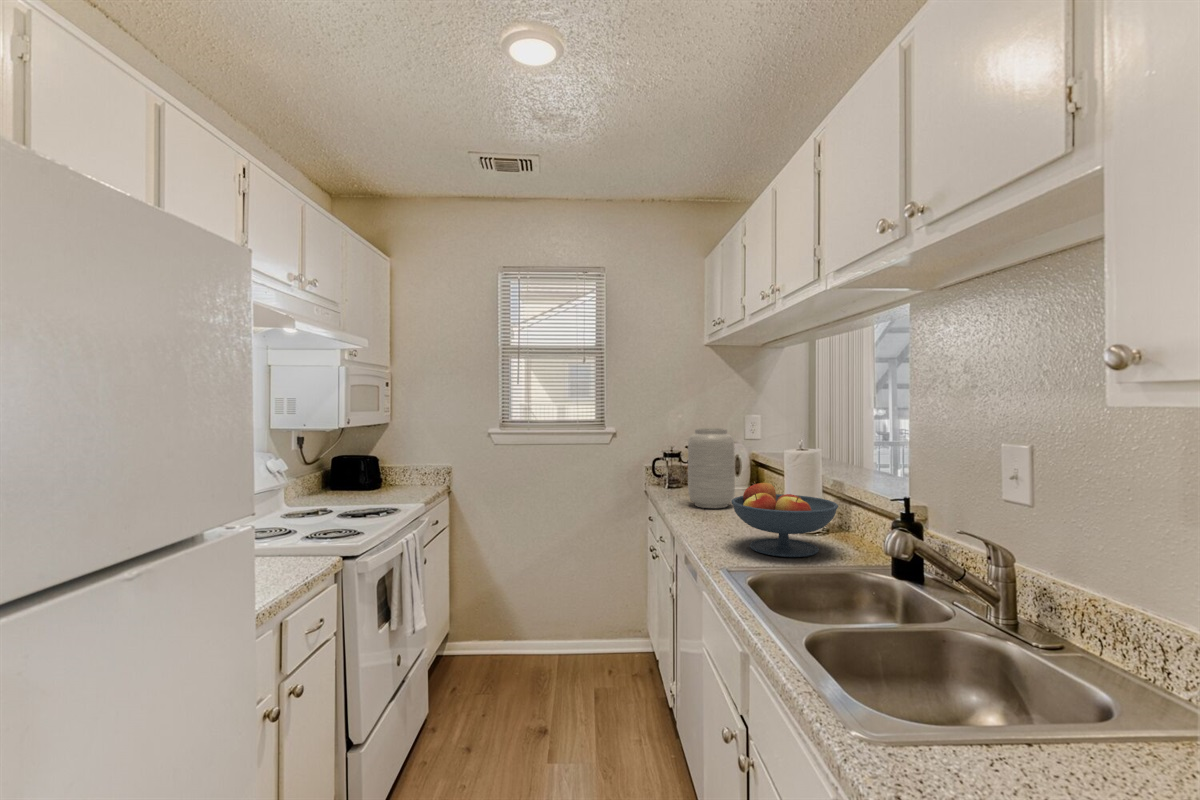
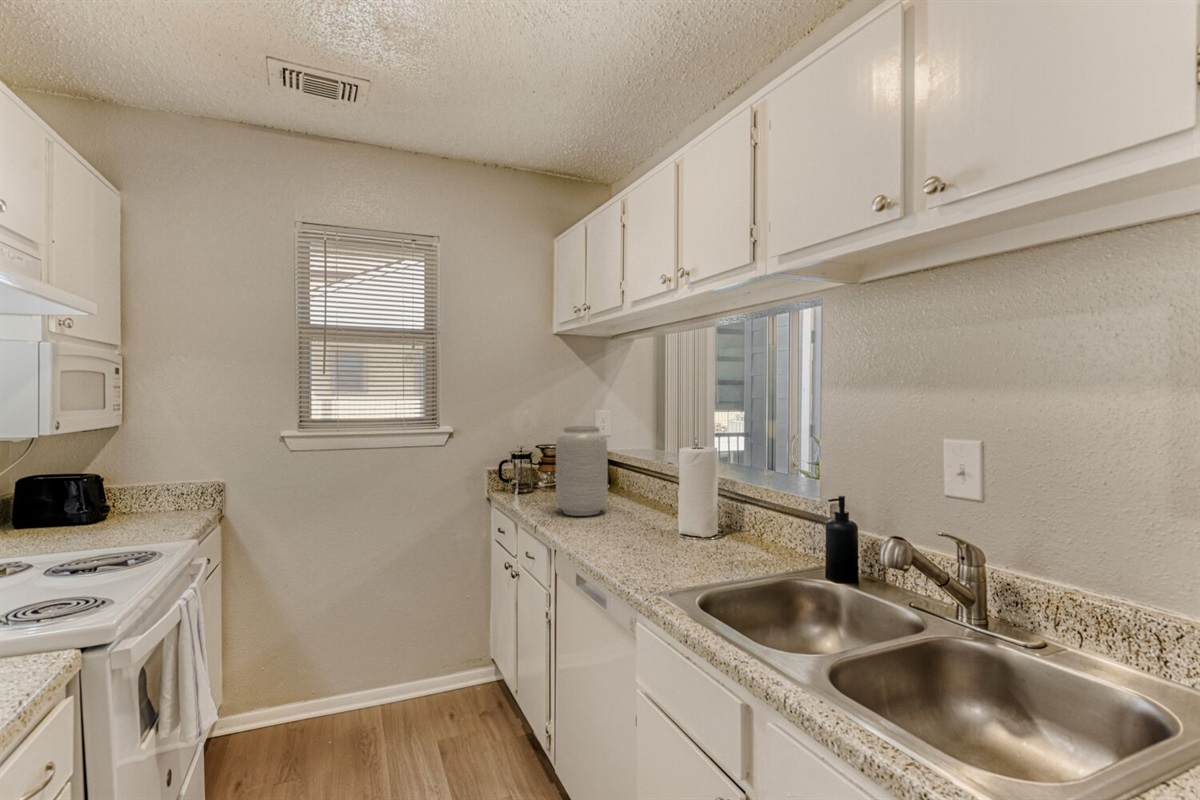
fruit bowl: present [732,481,838,557] -> none [644,486,759,570]

